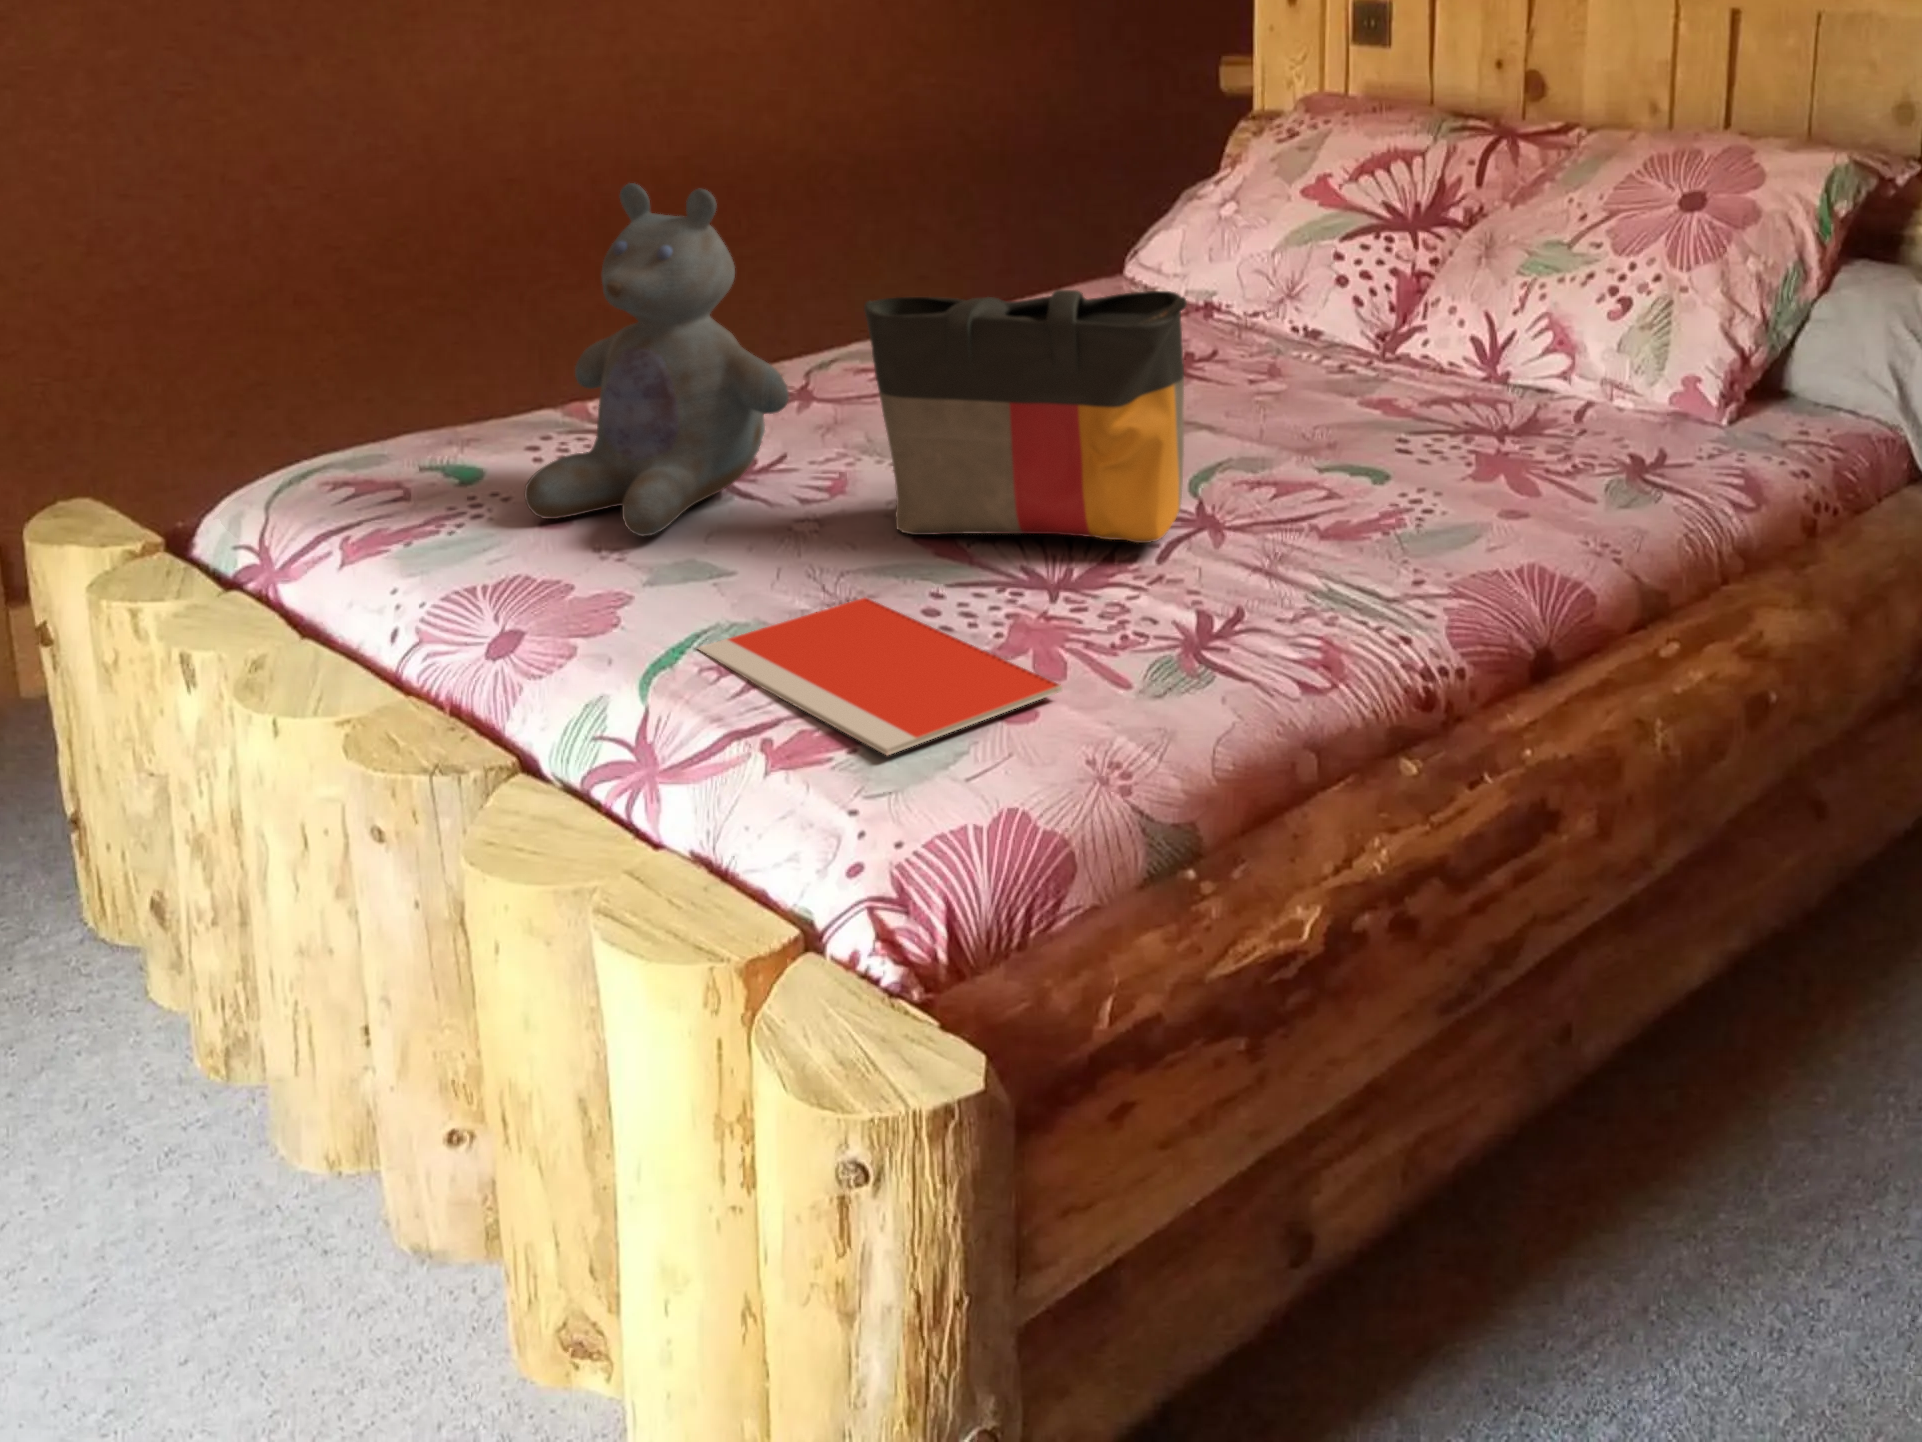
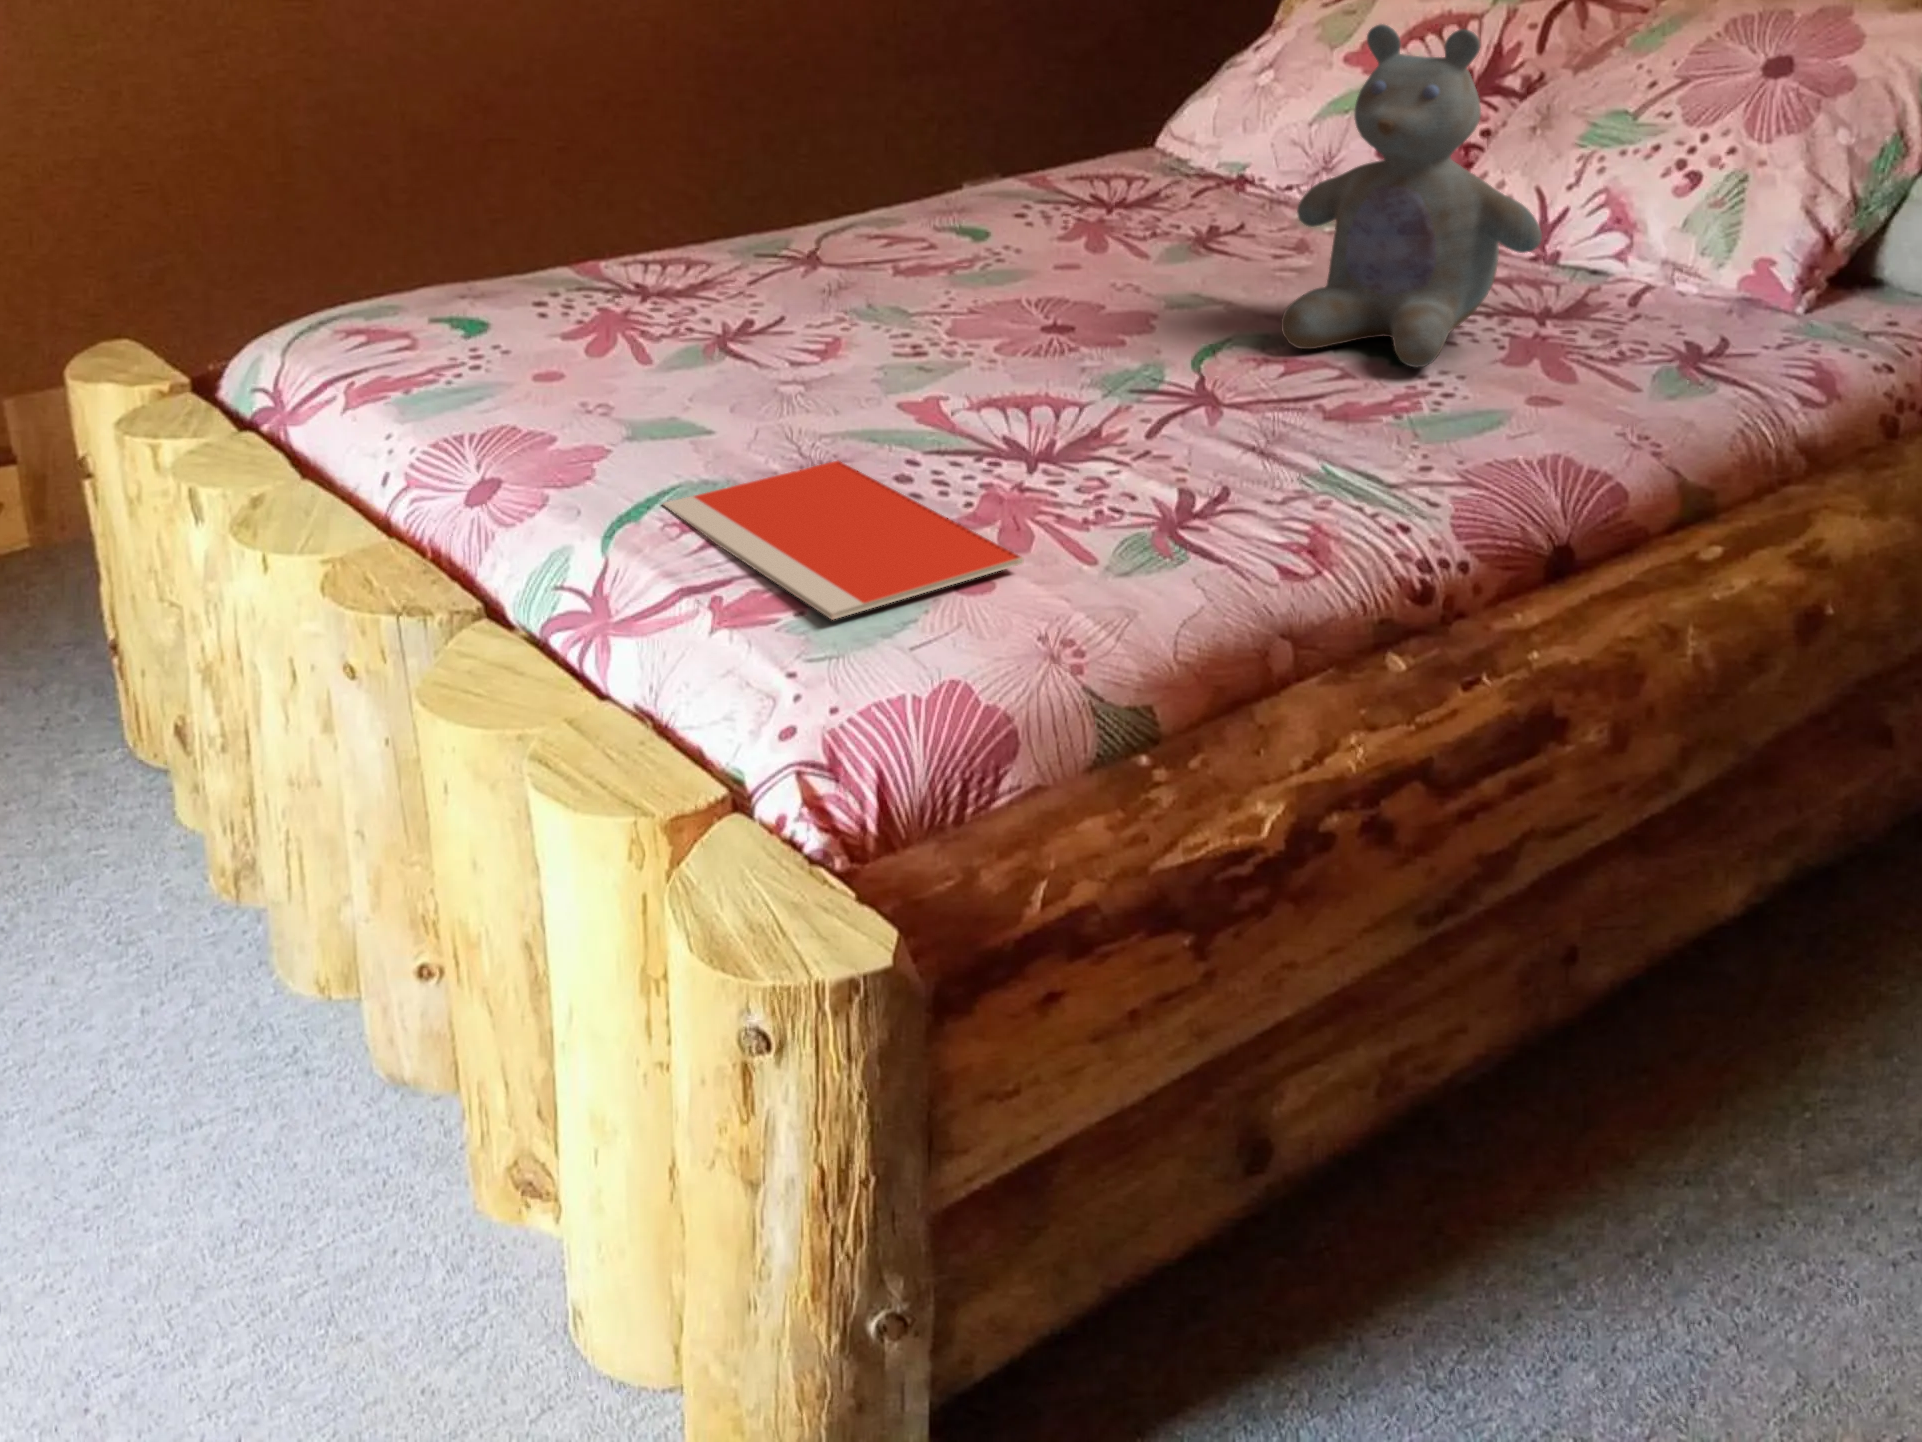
stuffed bear: present [524,183,789,536] -> present [1281,24,1542,367]
tote bag: present [864,290,1187,543] -> none [850,148,1183,417]

